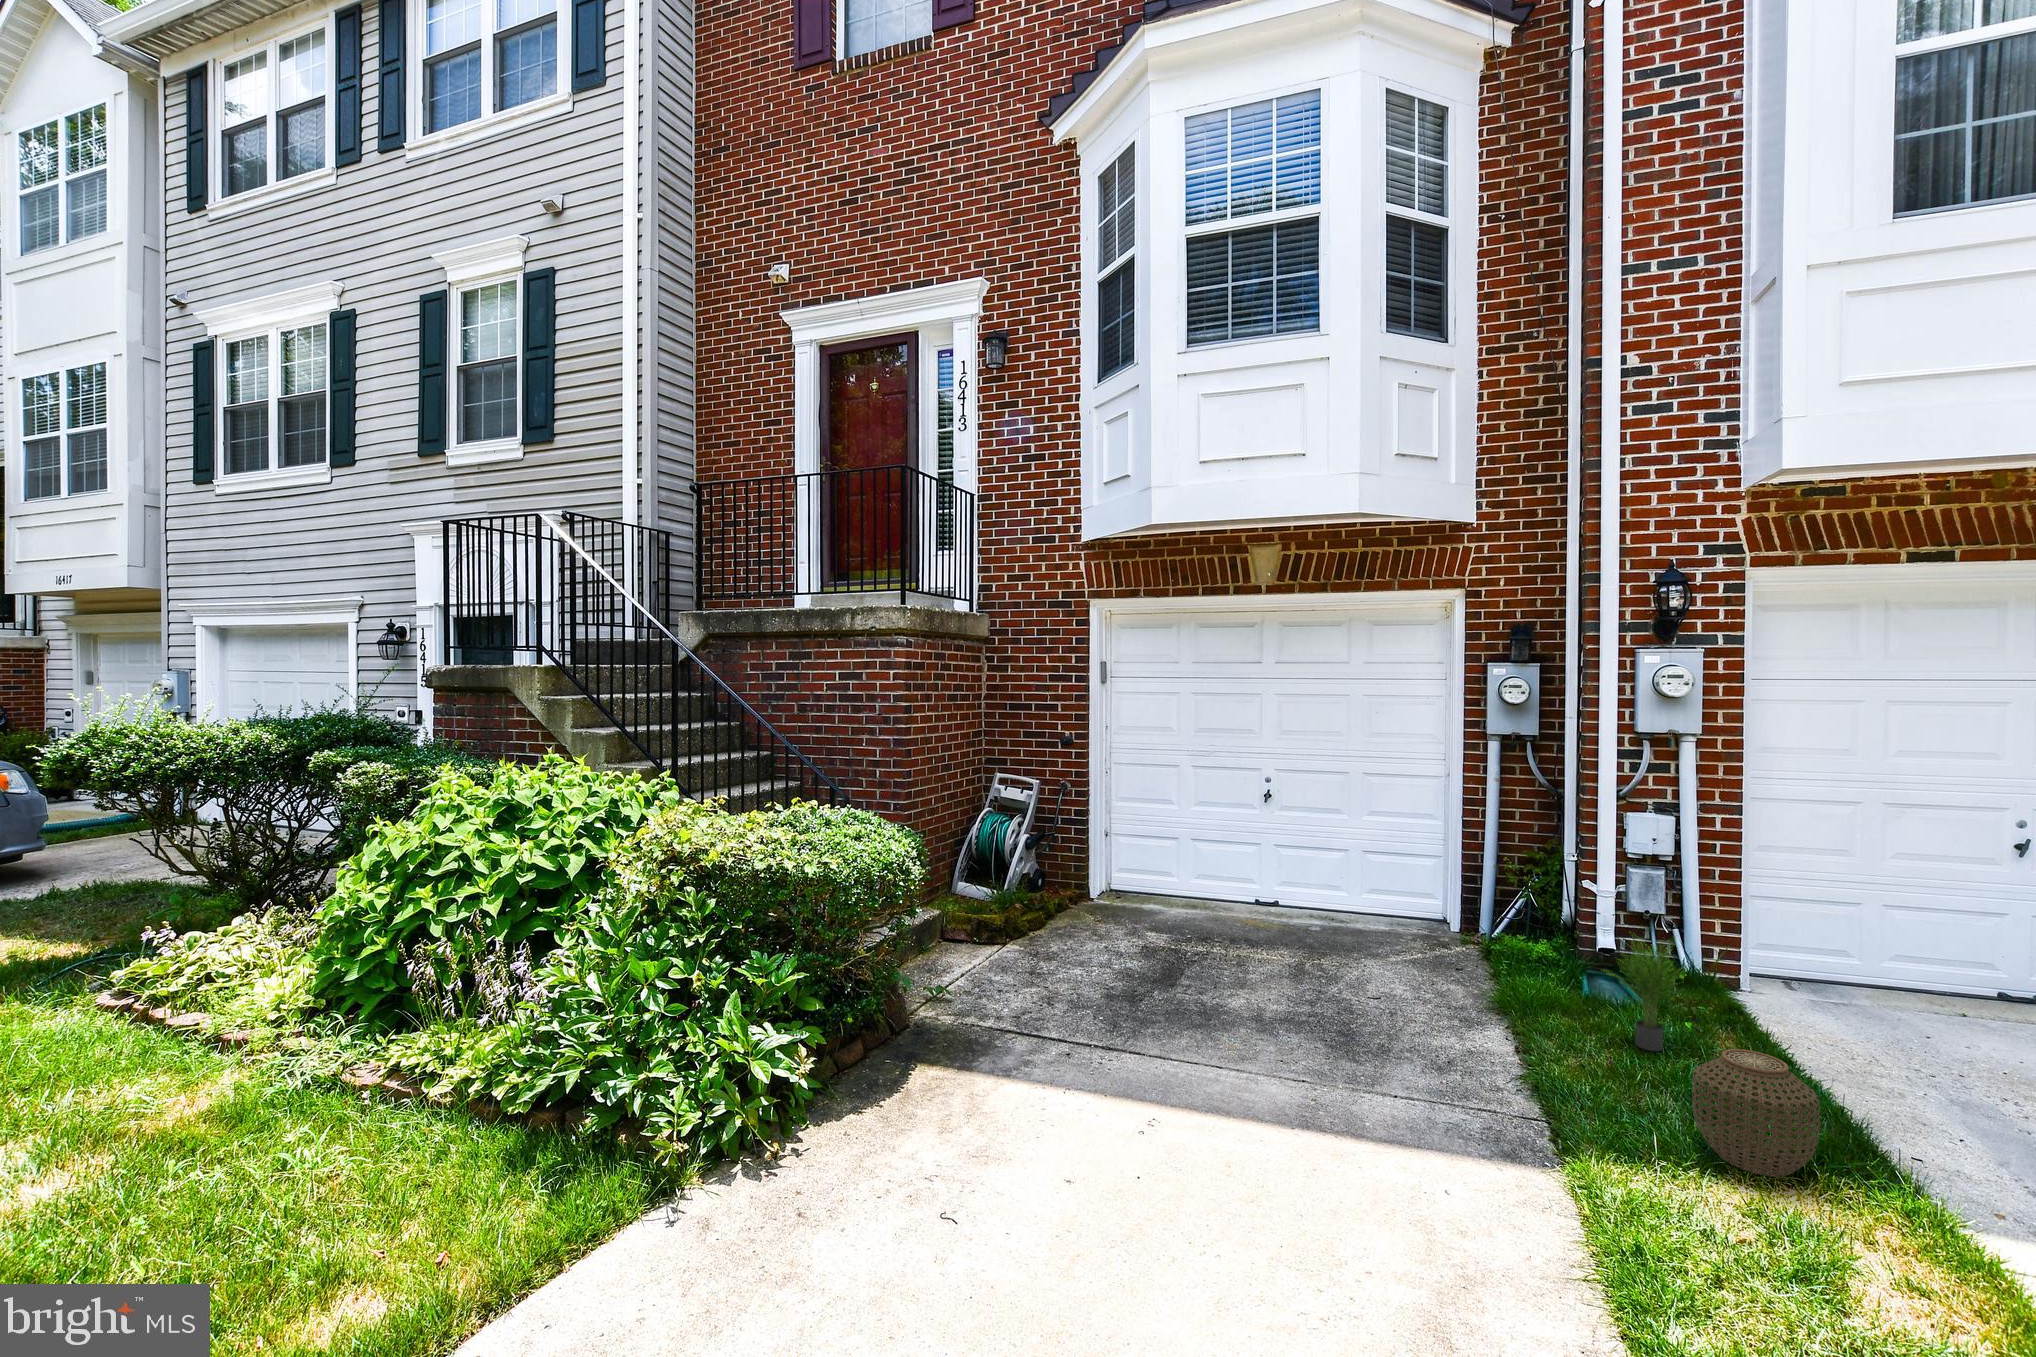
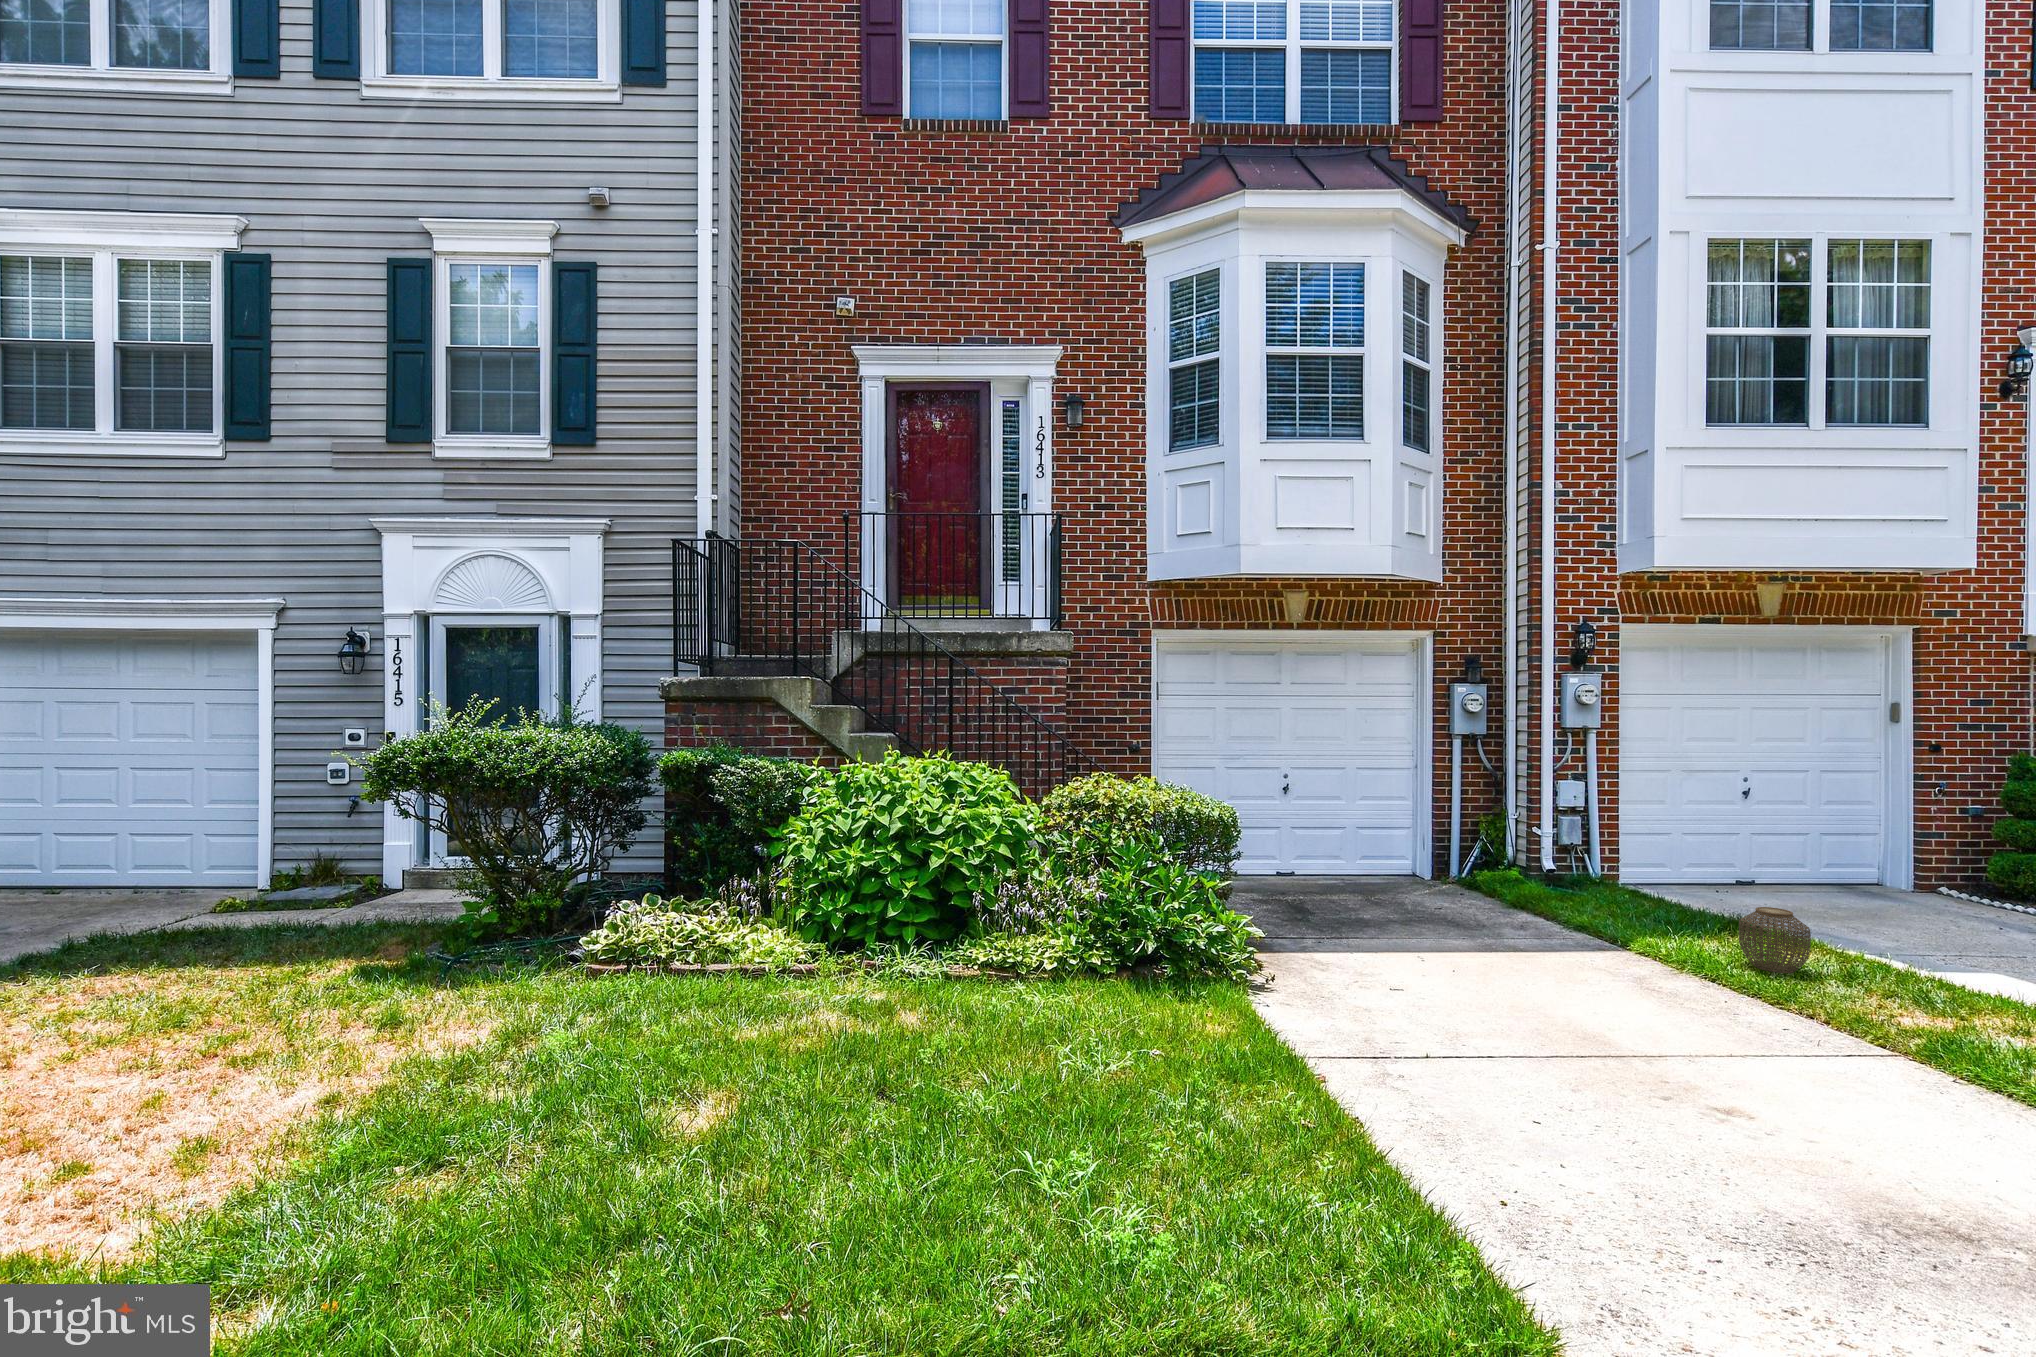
potted plant: present [1608,943,1683,1051] -> none [1624,853,1675,927]

